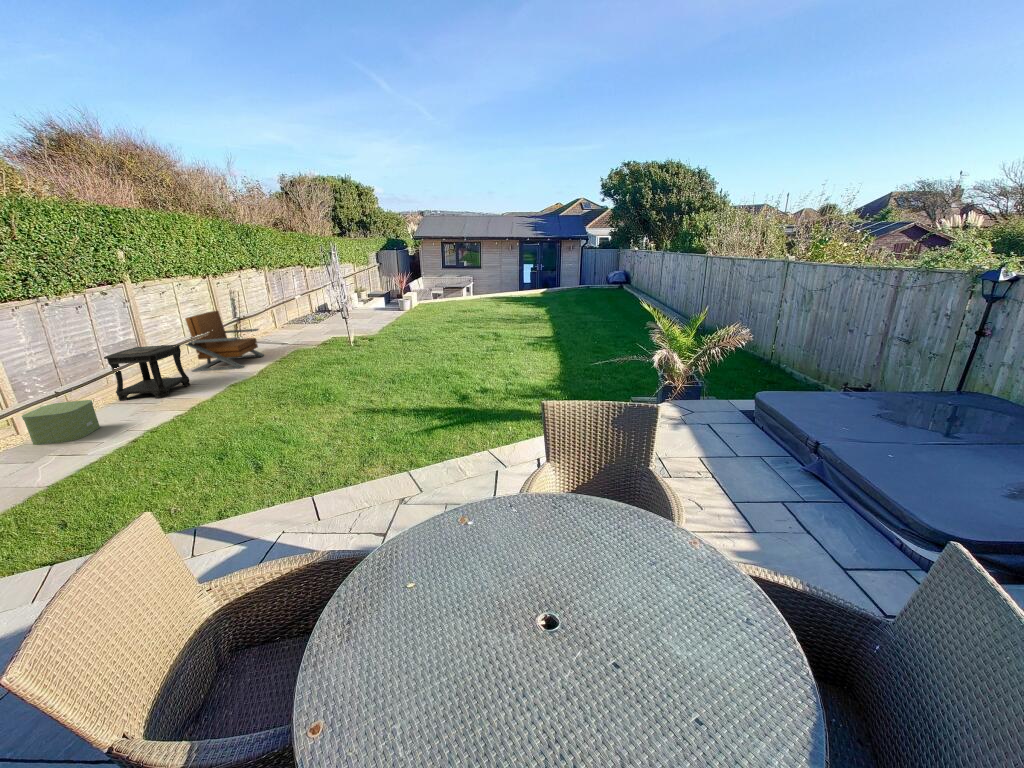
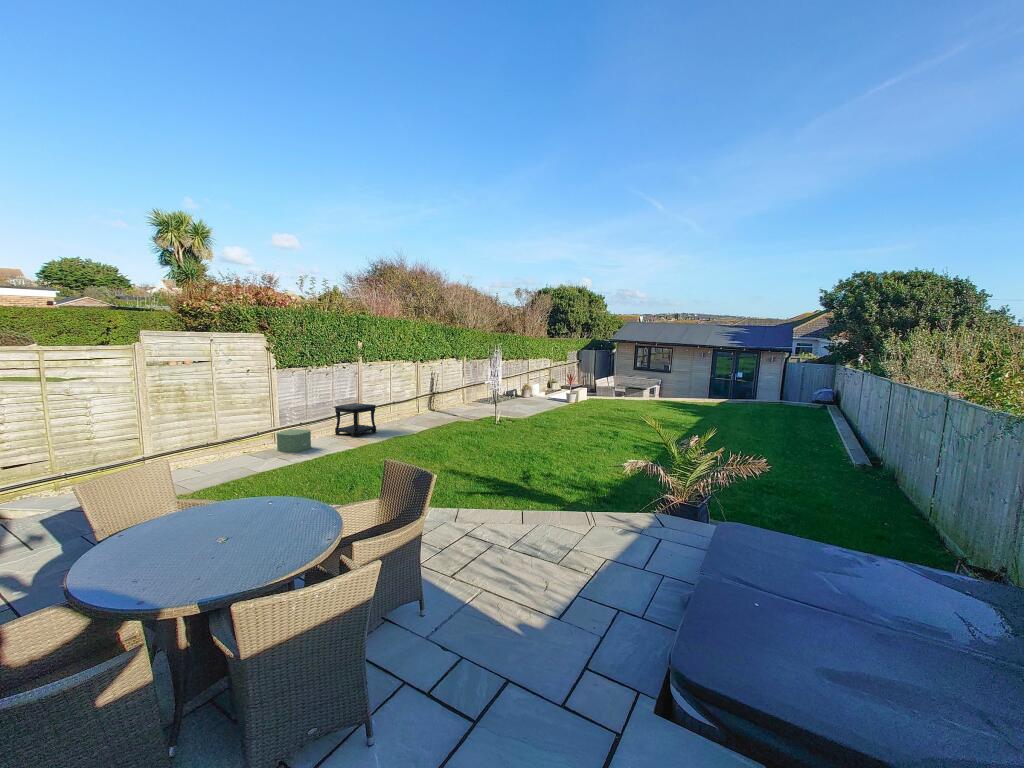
lounge chair: present [185,311,264,372] -> none [386,386,437,428]

